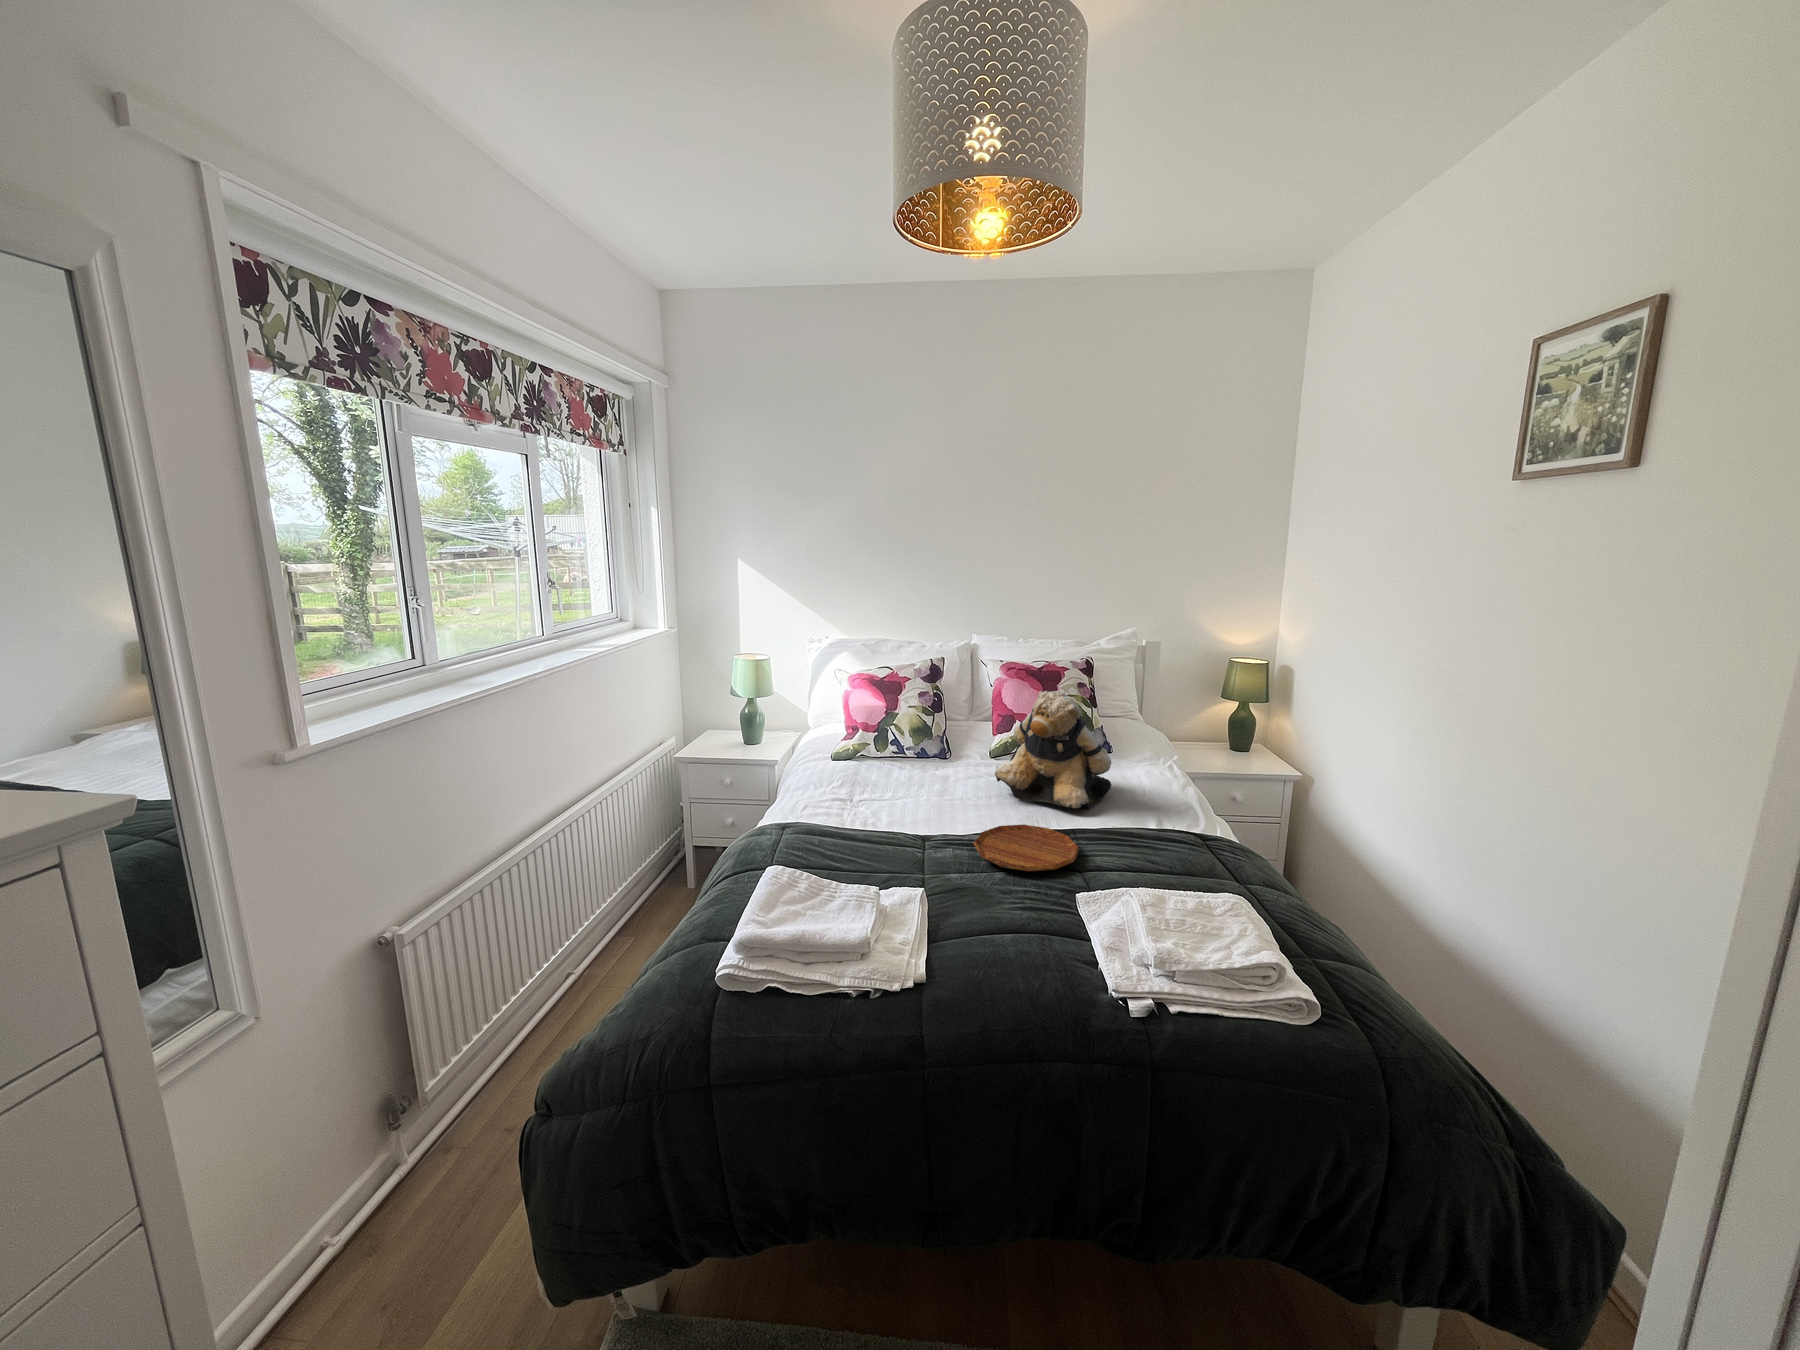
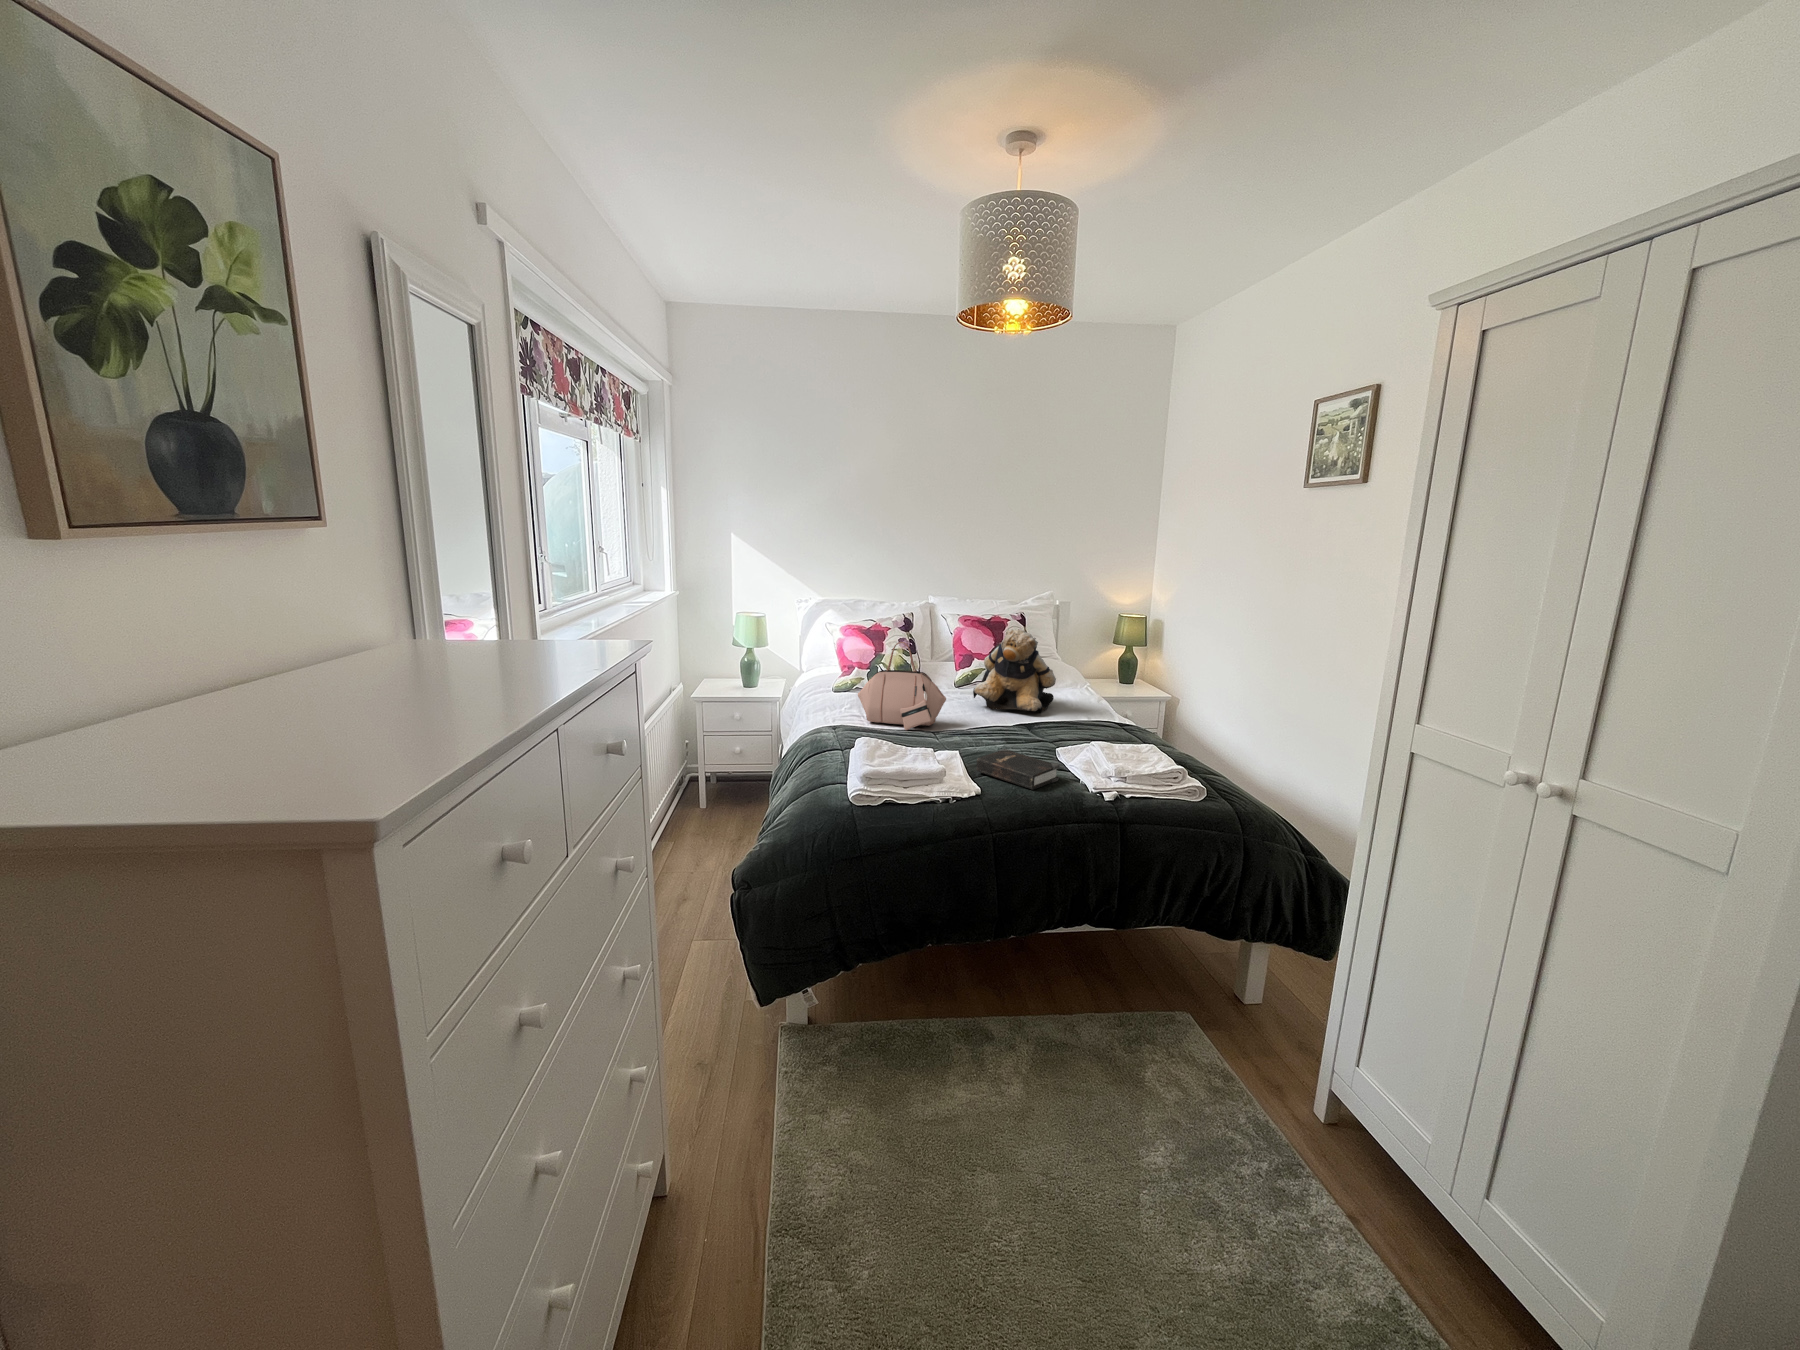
handbag: none [828,709,941,834] -> present [858,642,946,730]
tray: present [974,825,1079,871] -> none [977,719,1047,743]
hardback book: none [934,893,1062,985] -> present [976,749,1060,790]

